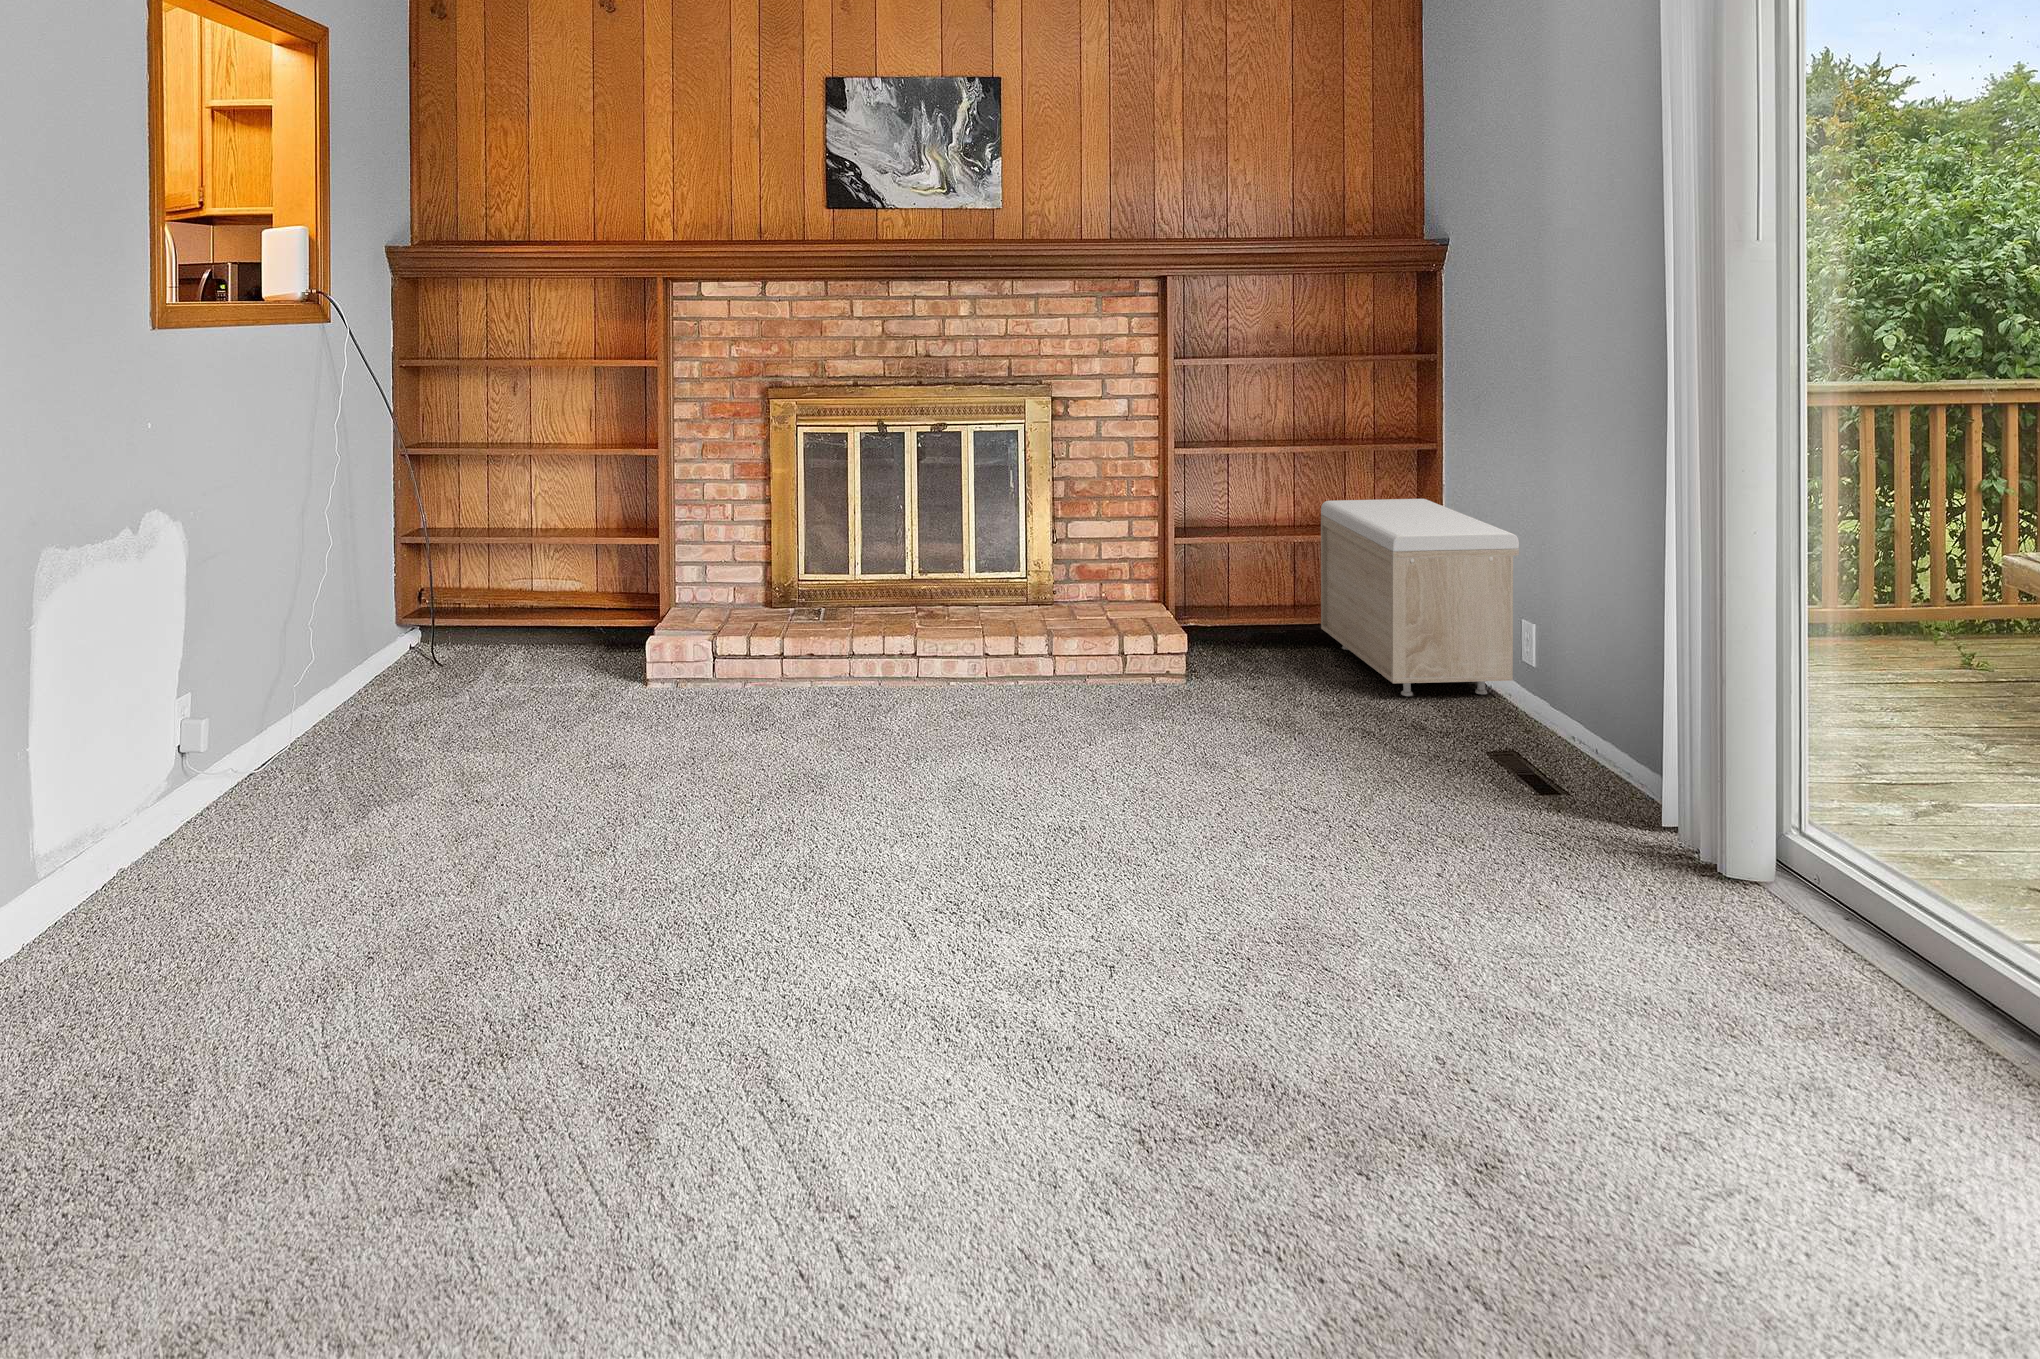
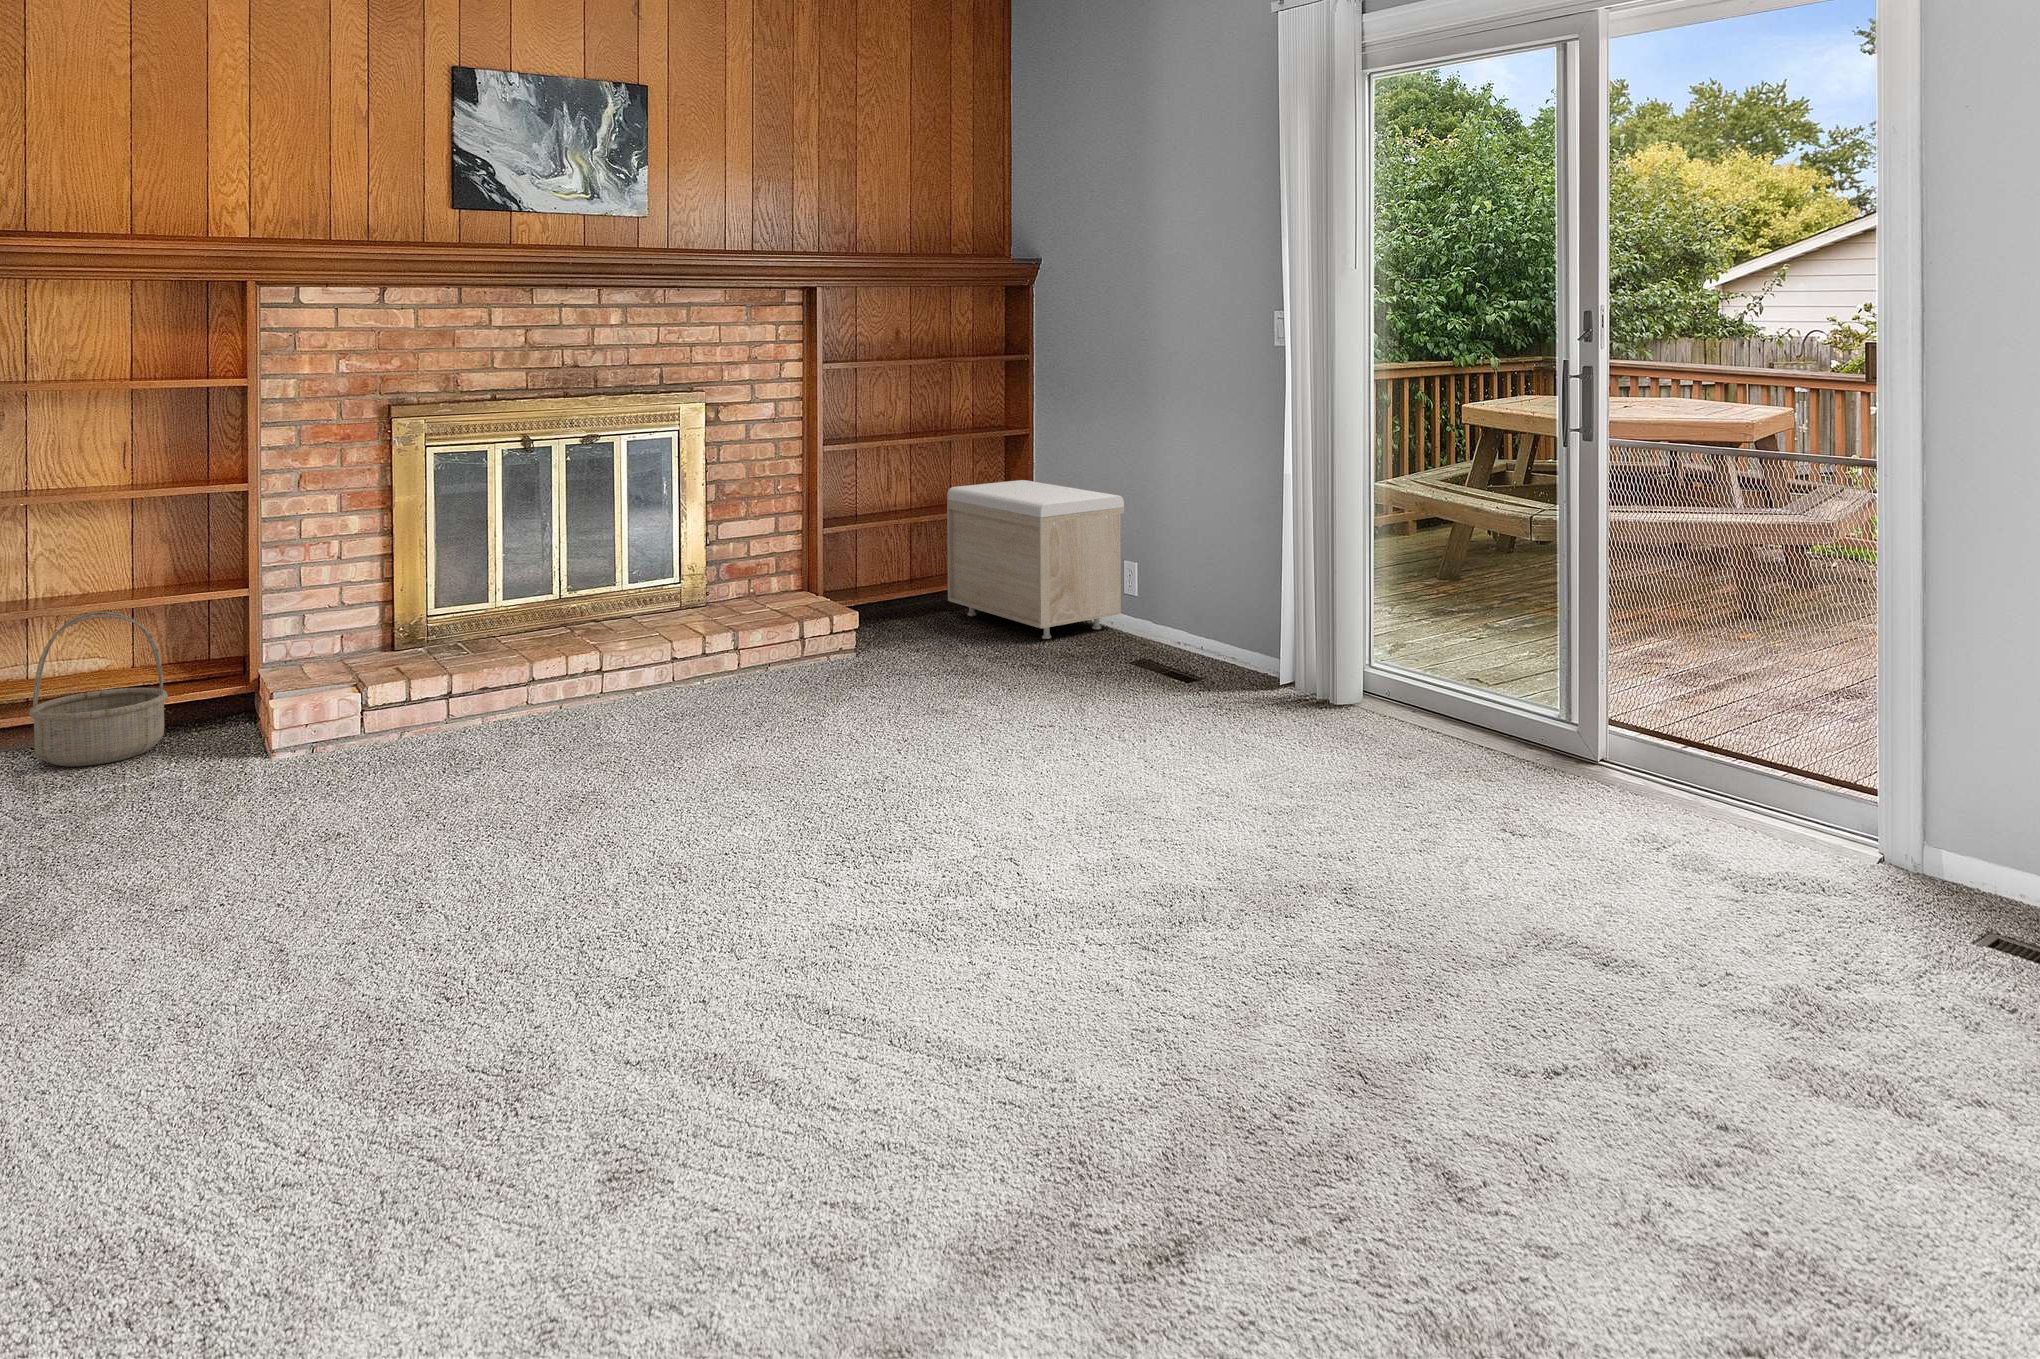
basket: none [508,548,597,669] -> present [29,612,168,767]

